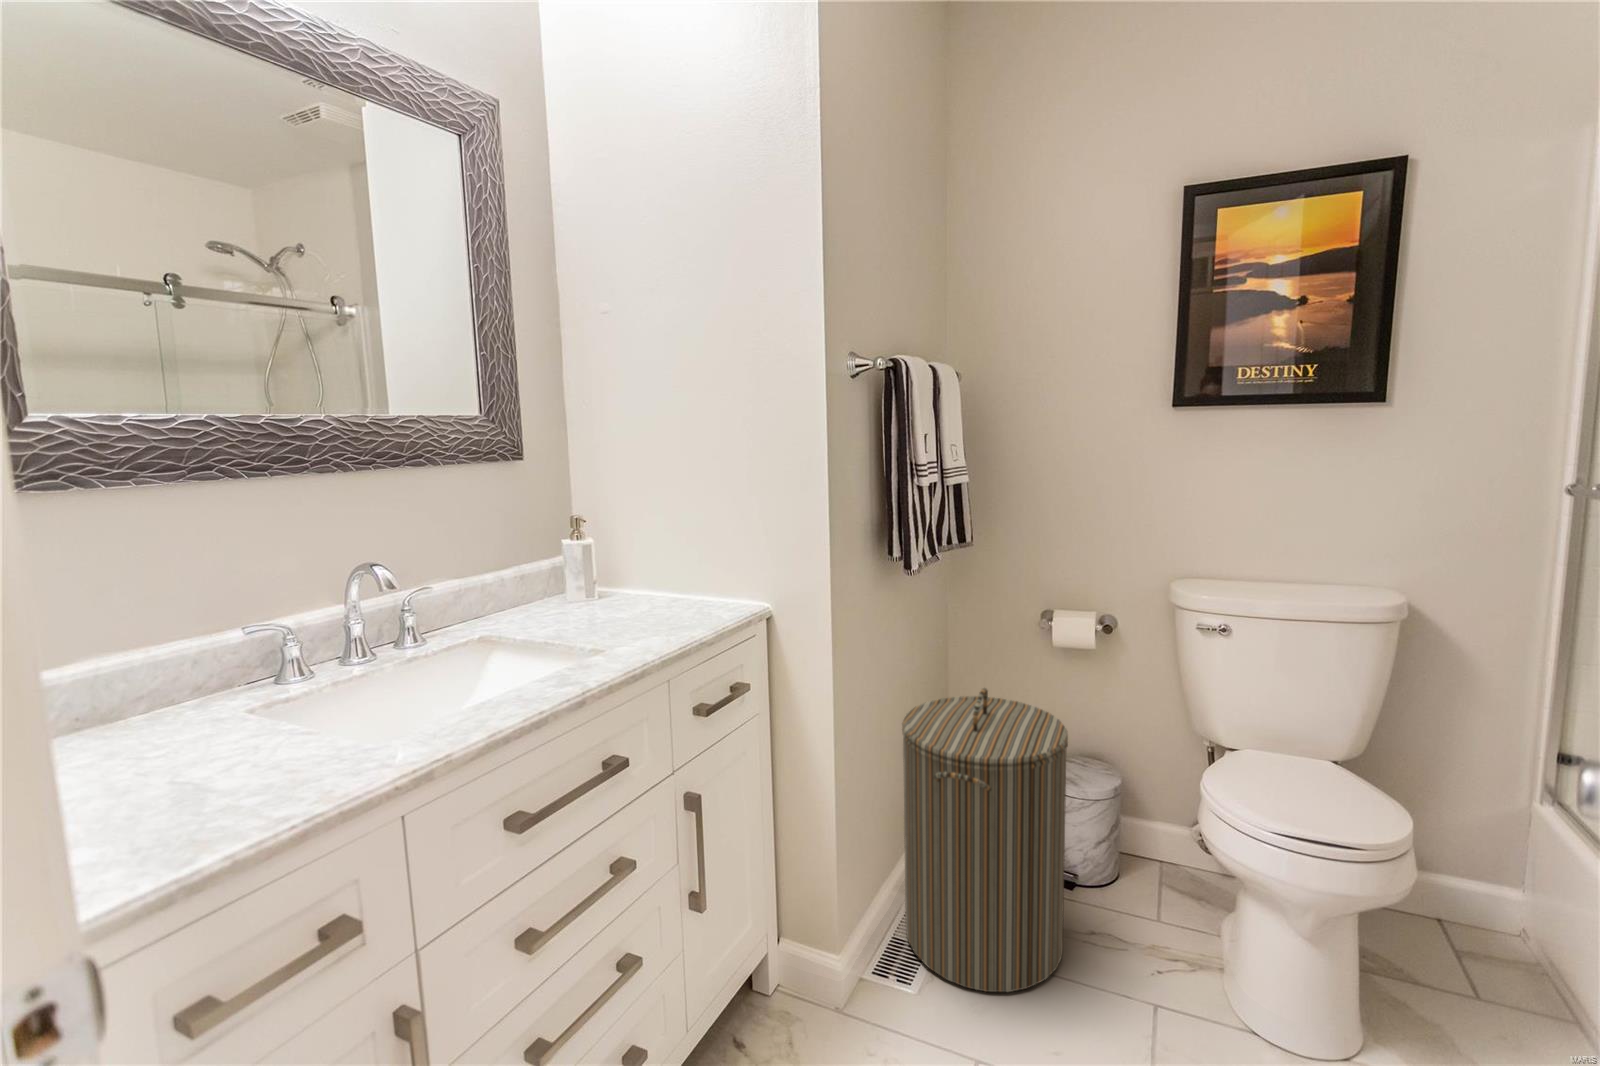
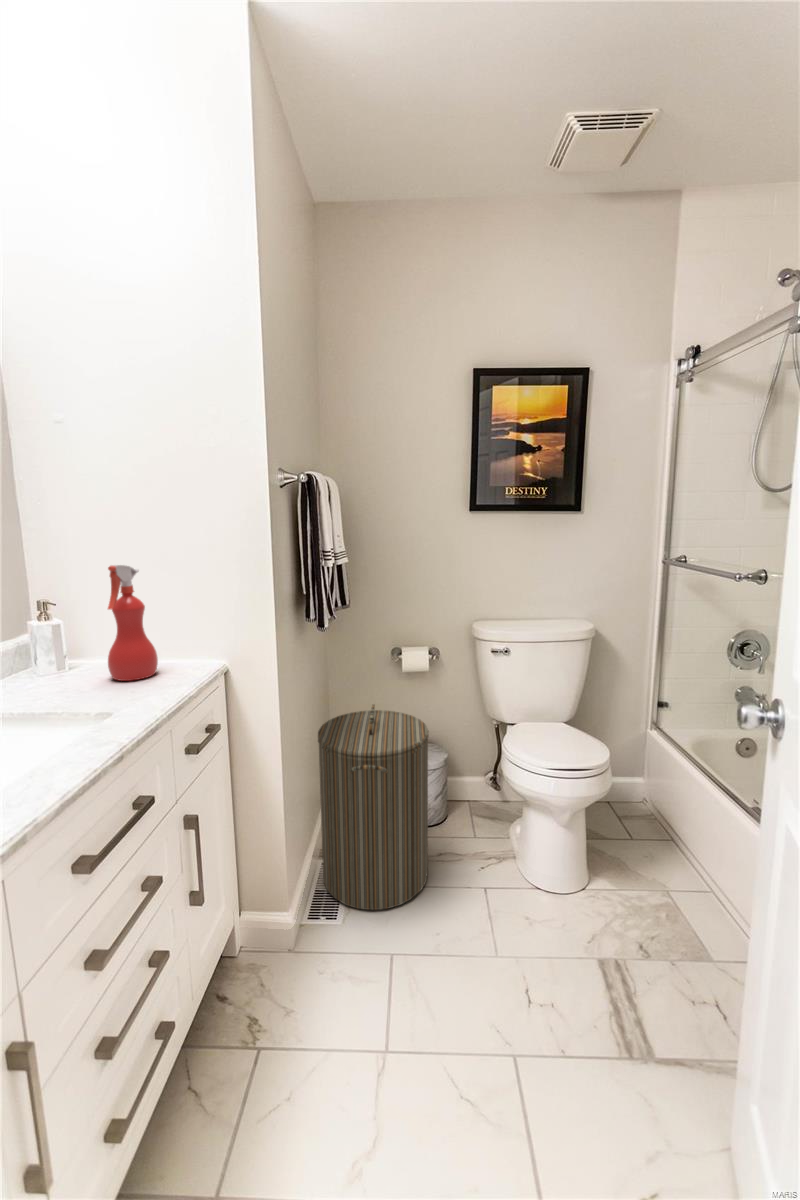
spray bottle: none [631,478,691,617] -> present [108,565,158,681]

